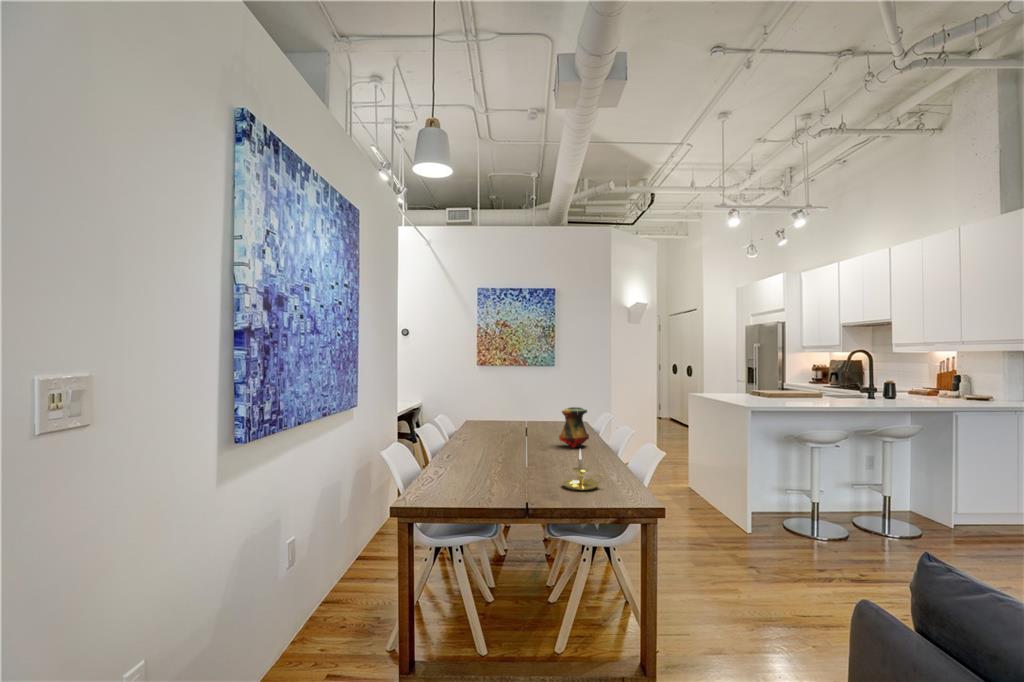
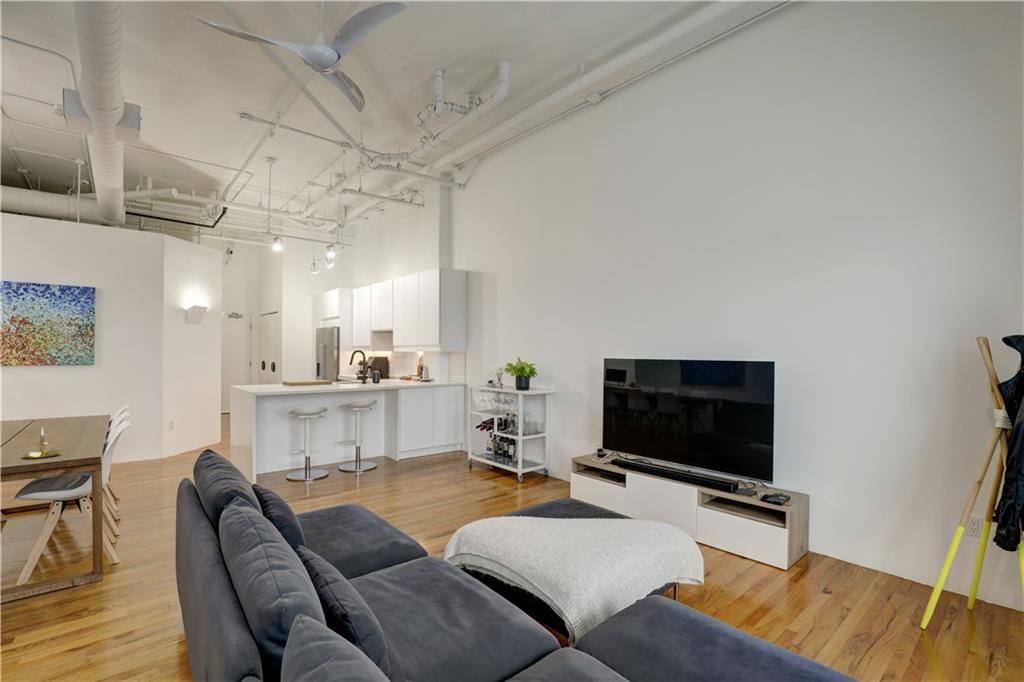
vase: present [559,407,589,448] -> none [51,400,87,434]

